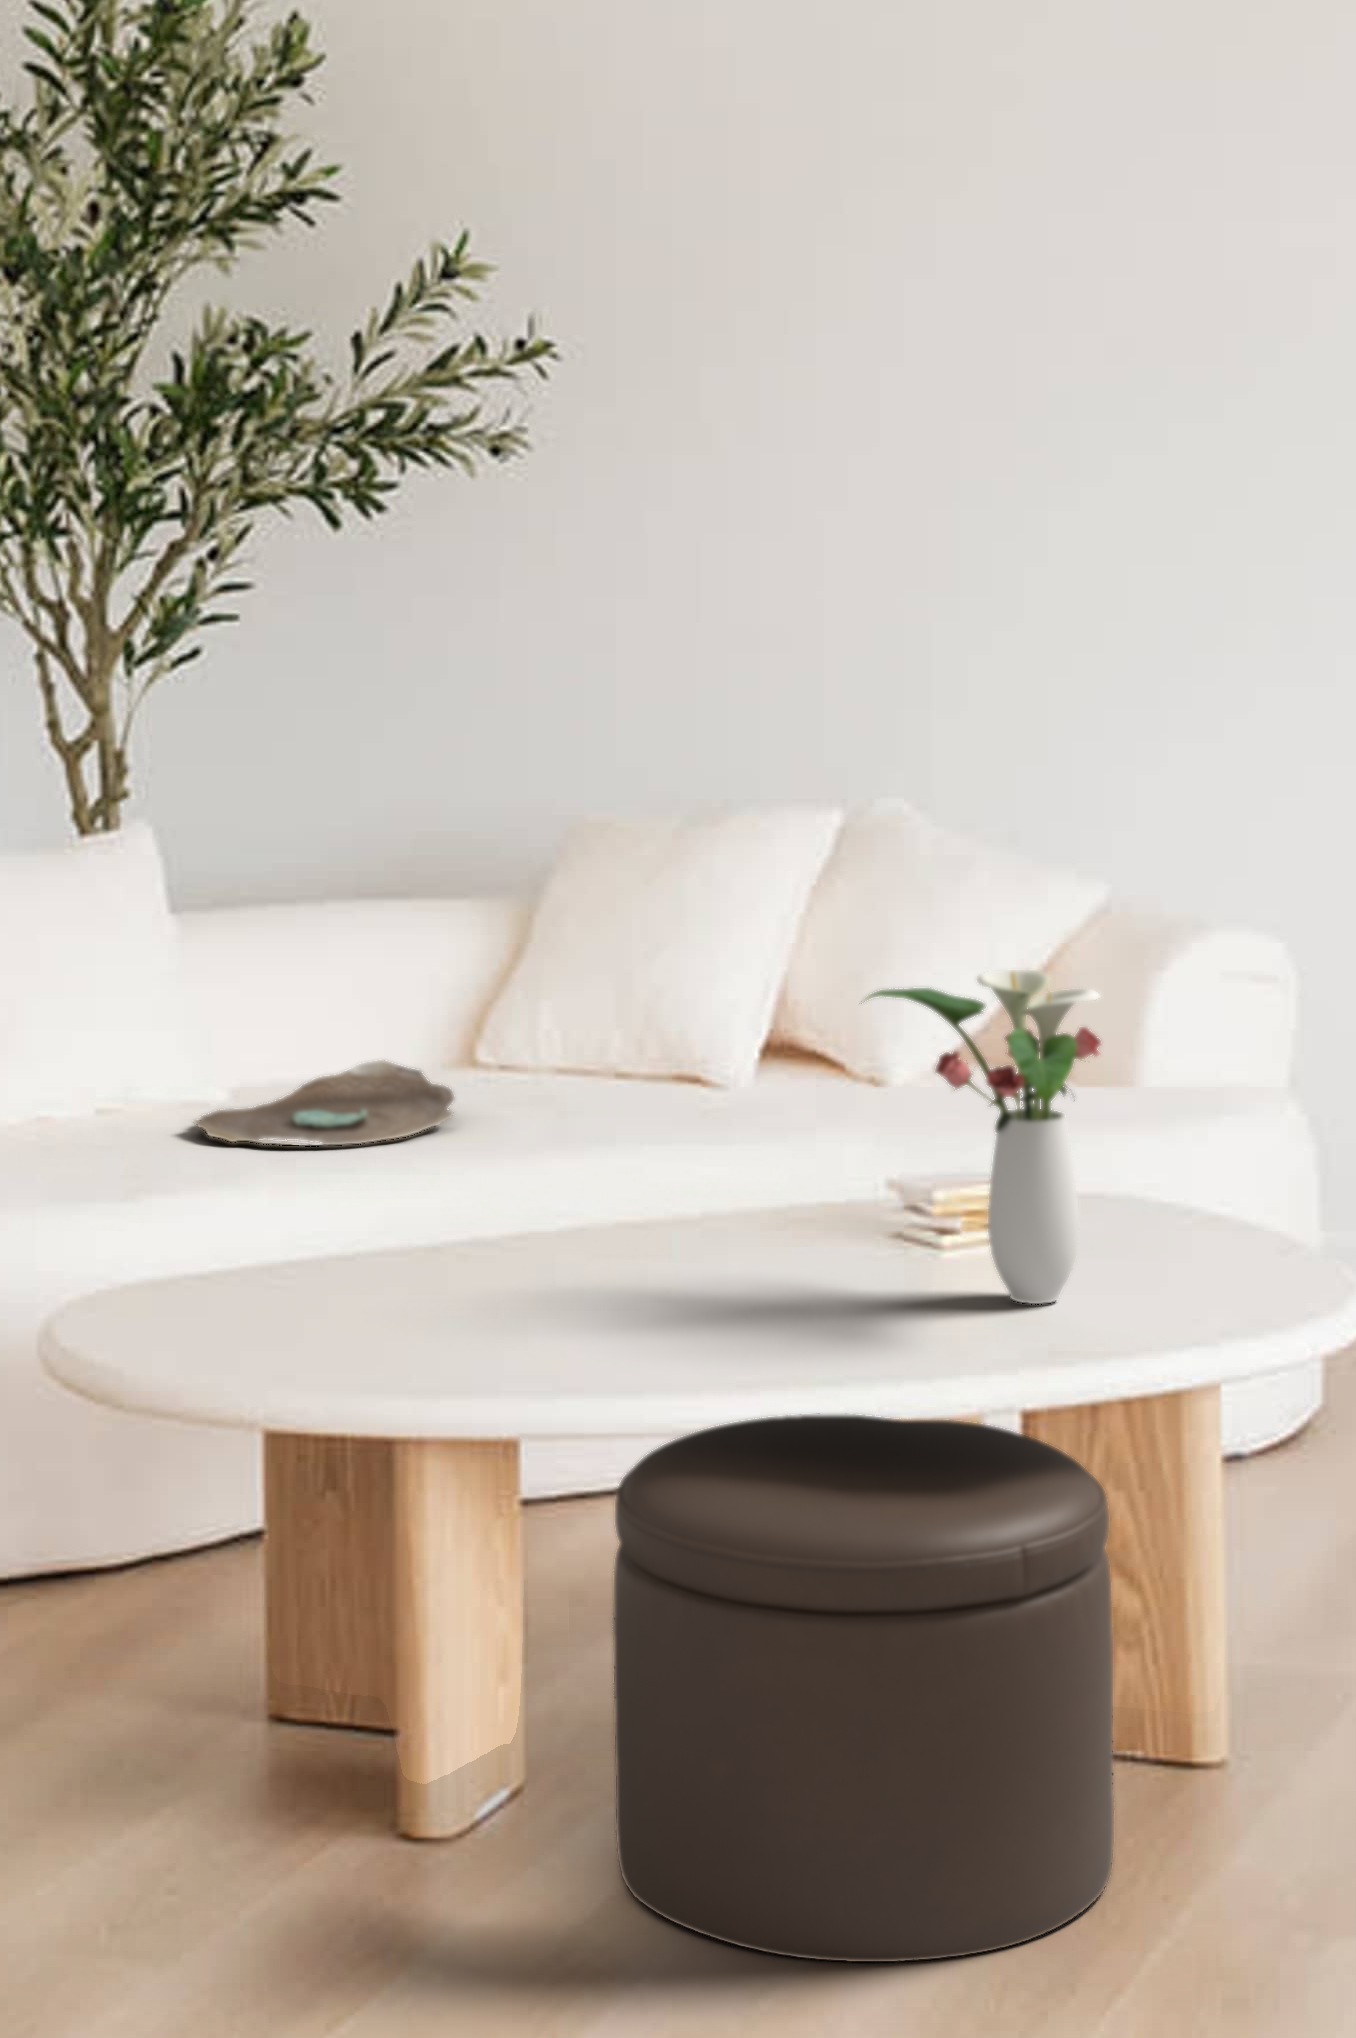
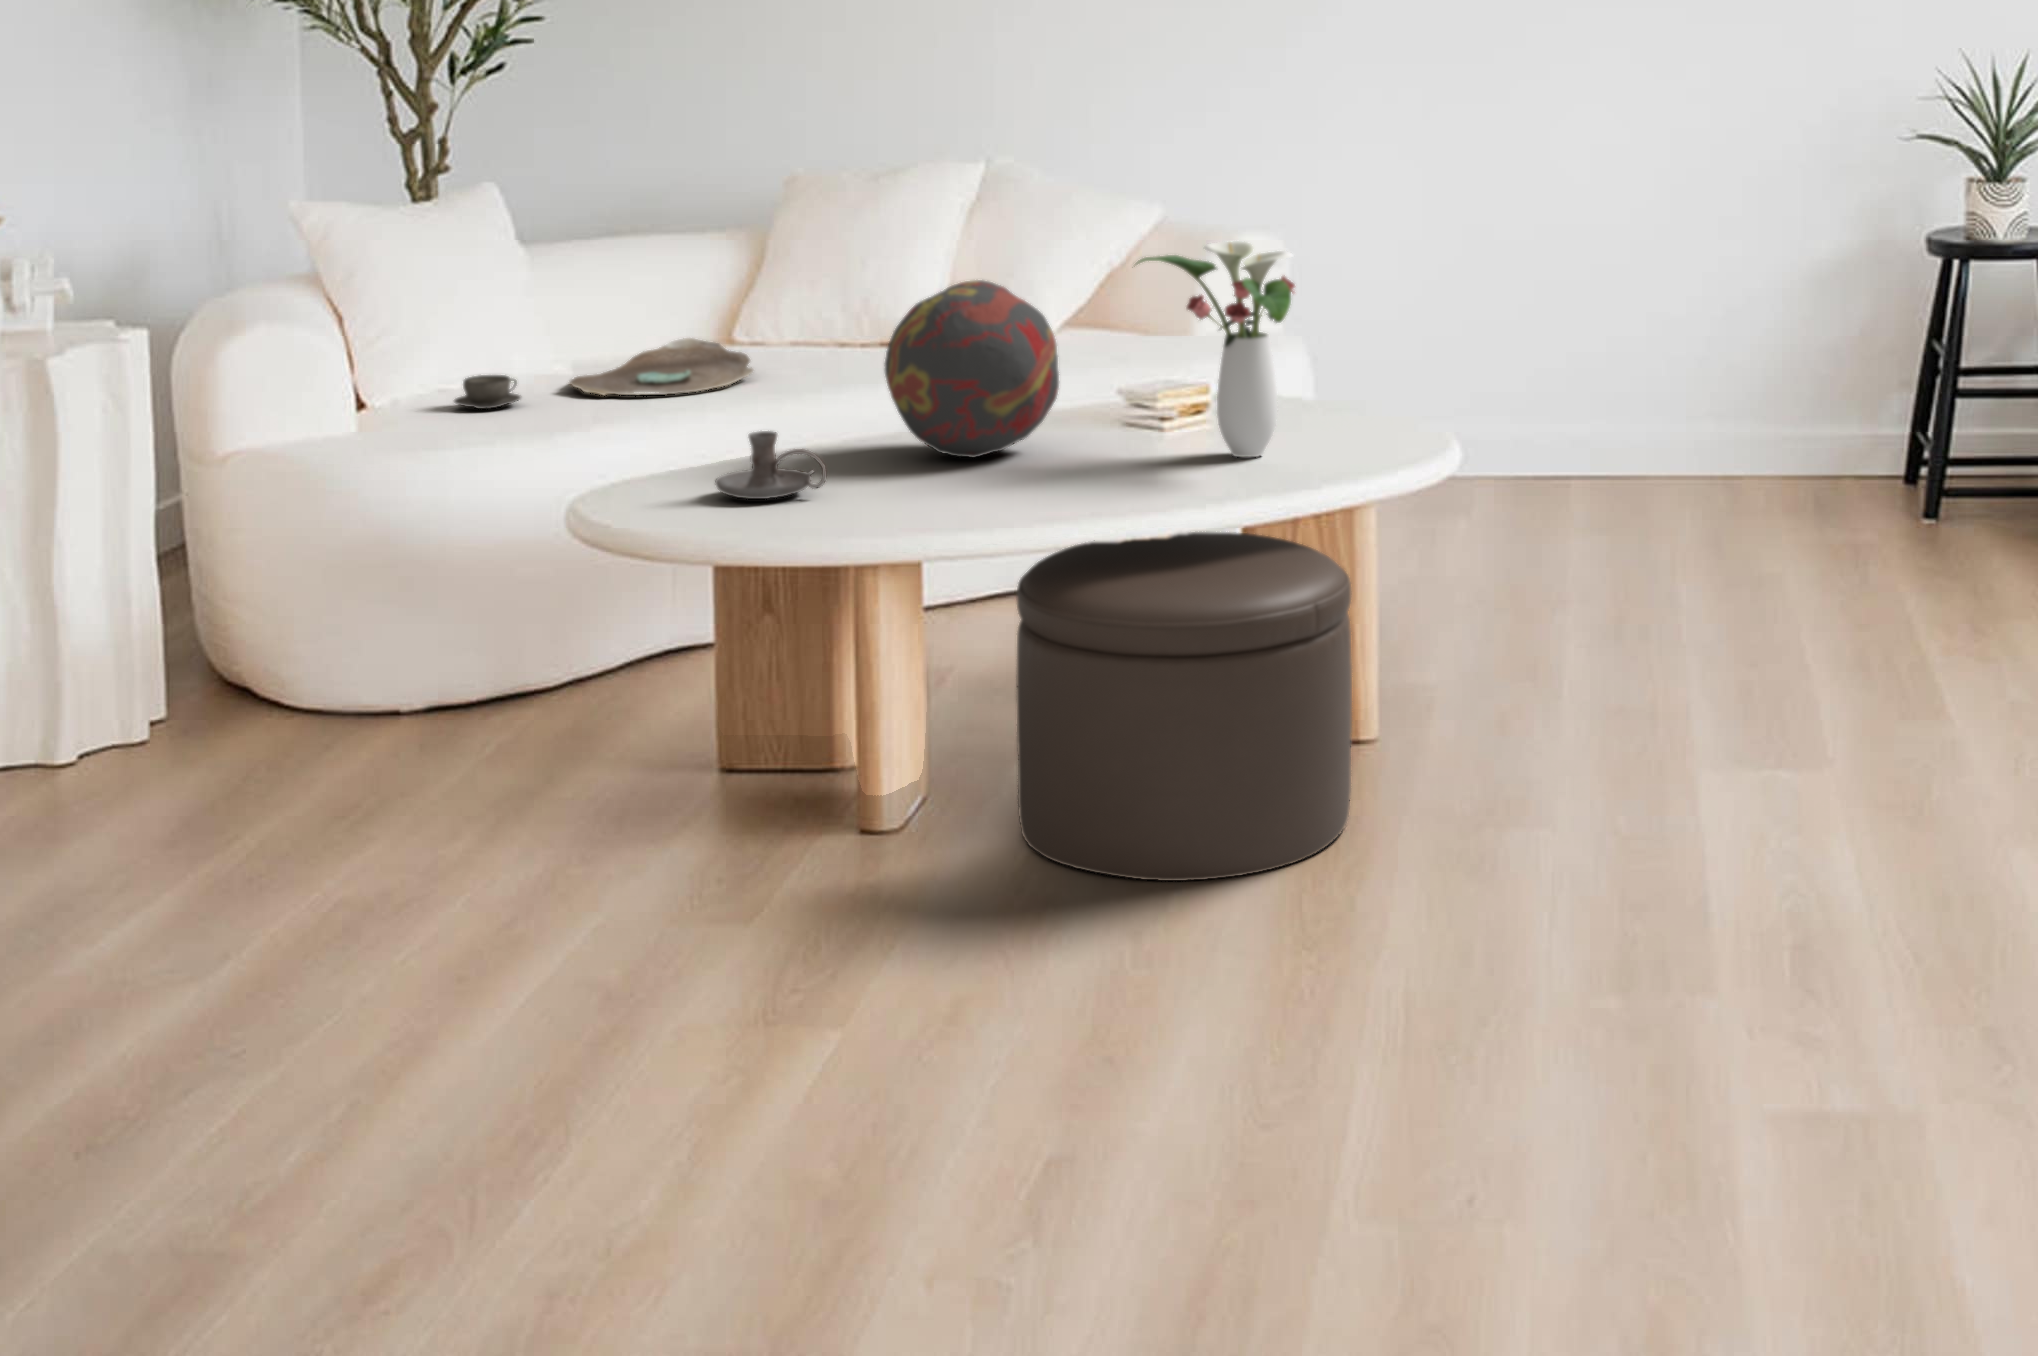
decorative orb: none [523,1011,775,1276] -> present [884,280,1059,458]
teacup: none [30,1104,121,1153] -> present [454,375,521,409]
candle holder: none [250,1221,396,1321] -> present [715,431,827,499]

